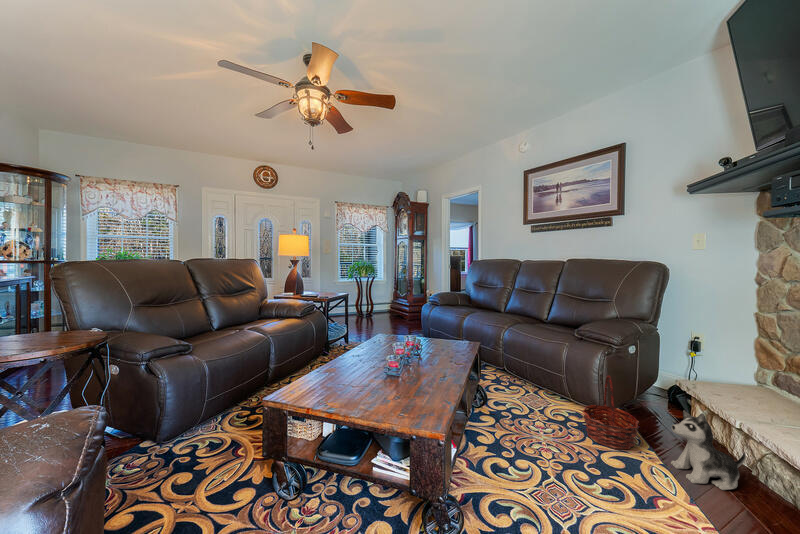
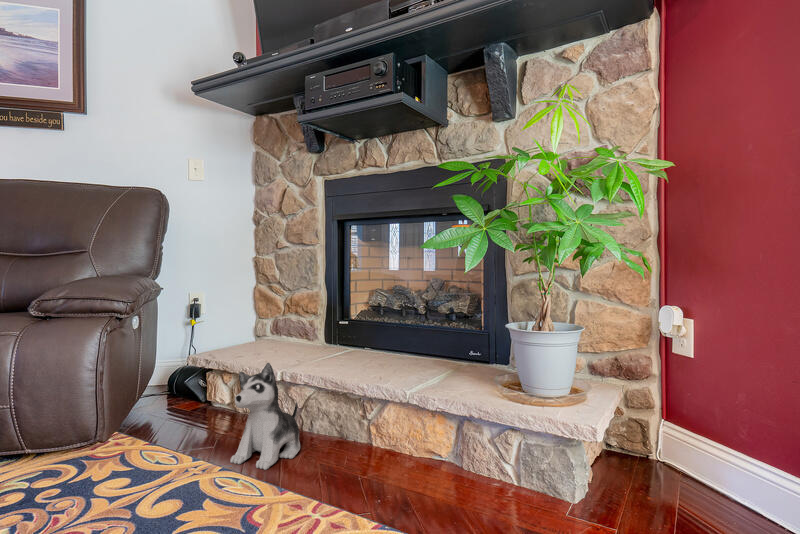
basket: present [582,375,639,449] -> none [73,352,183,496]

